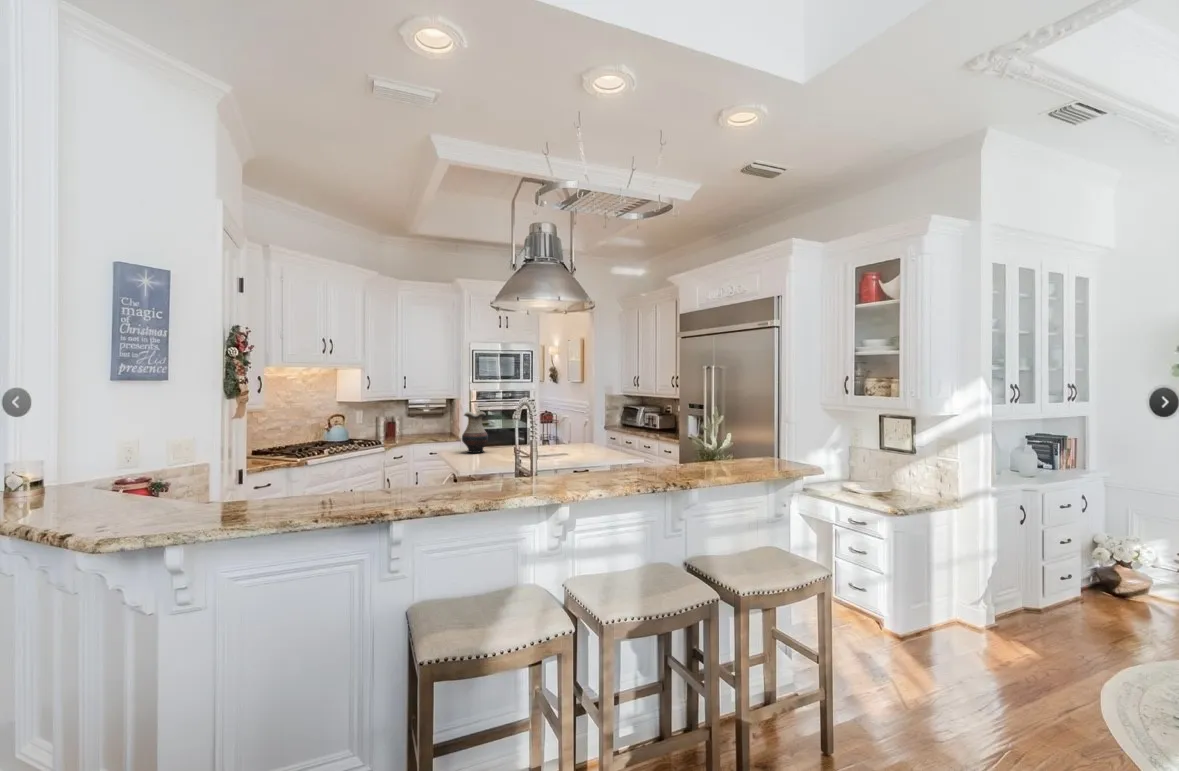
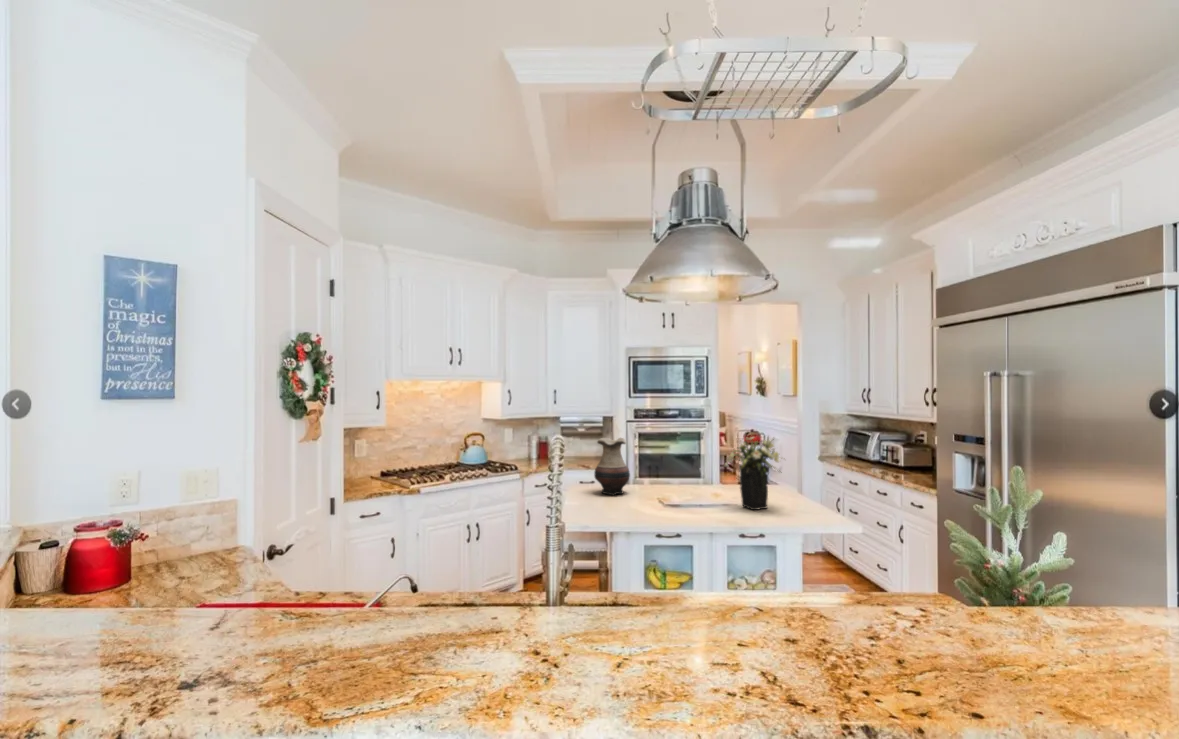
flower arrangement: none [559,405,598,454] -> present [724,437,780,510]

